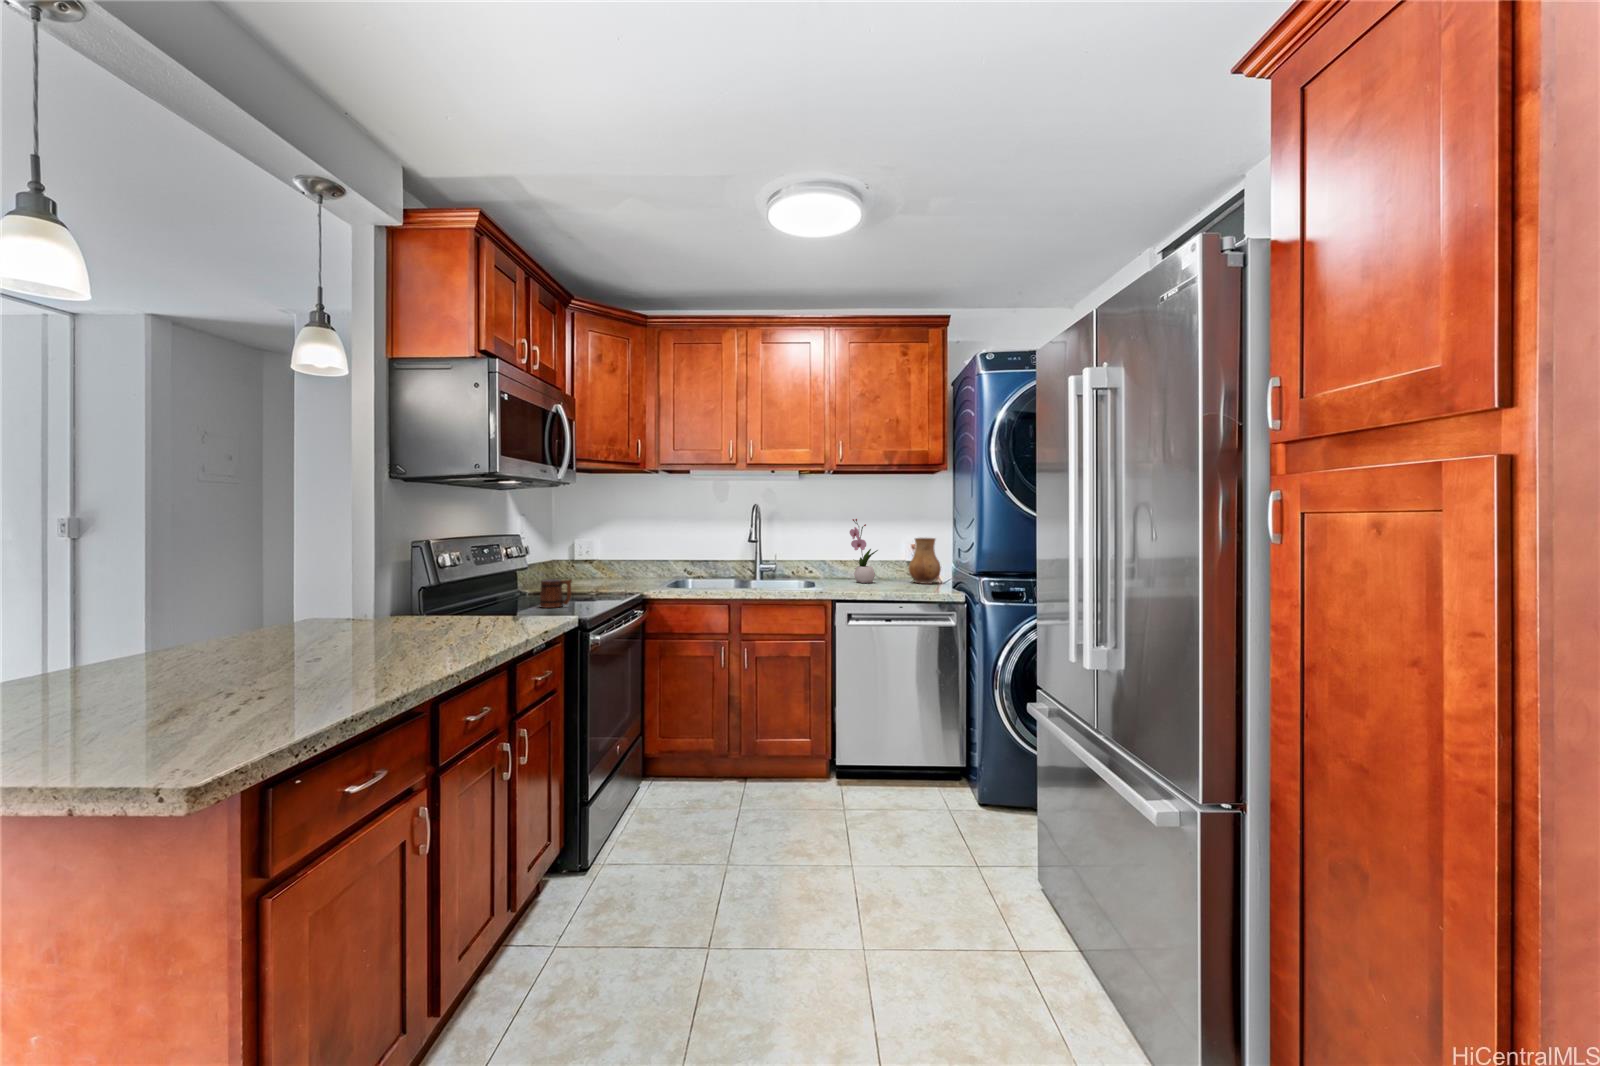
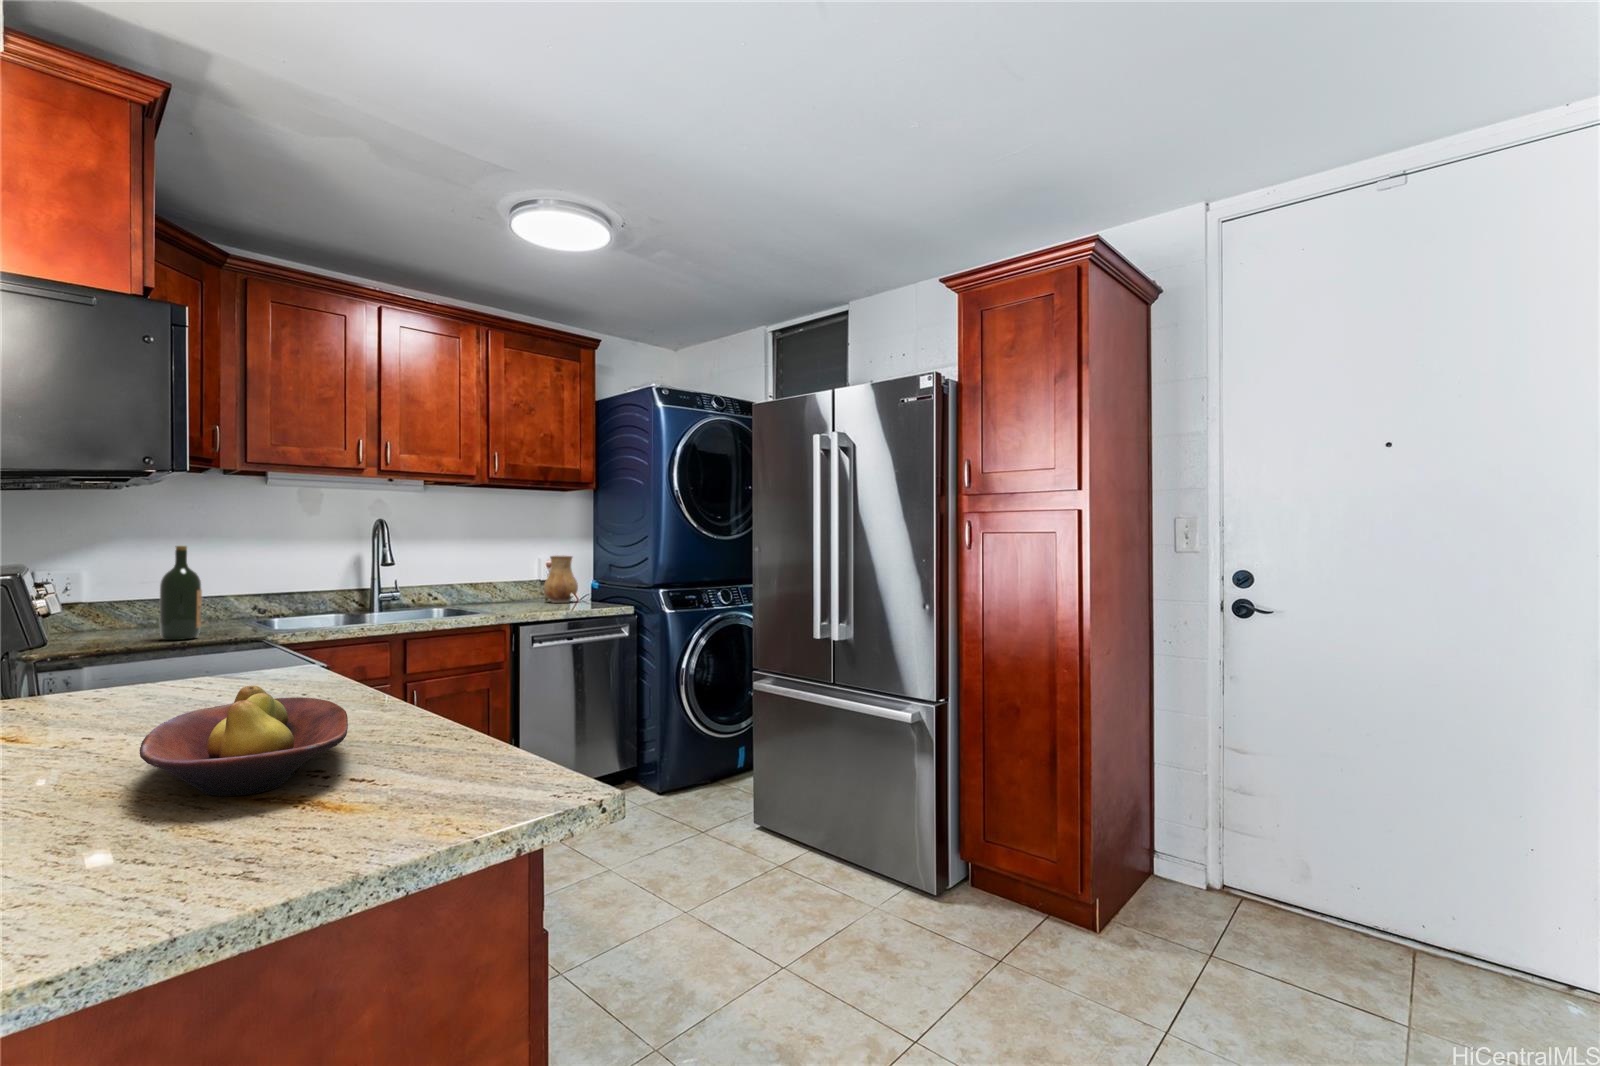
flower arrangement: present [850,519,878,583] -> none [486,536,519,607]
wine bottle: none [586,525,609,589] -> present [160,546,202,640]
mug: present [540,579,572,608] -> none [202,619,258,663]
fruit bowl: none [113,628,353,707] -> present [140,686,348,796]

